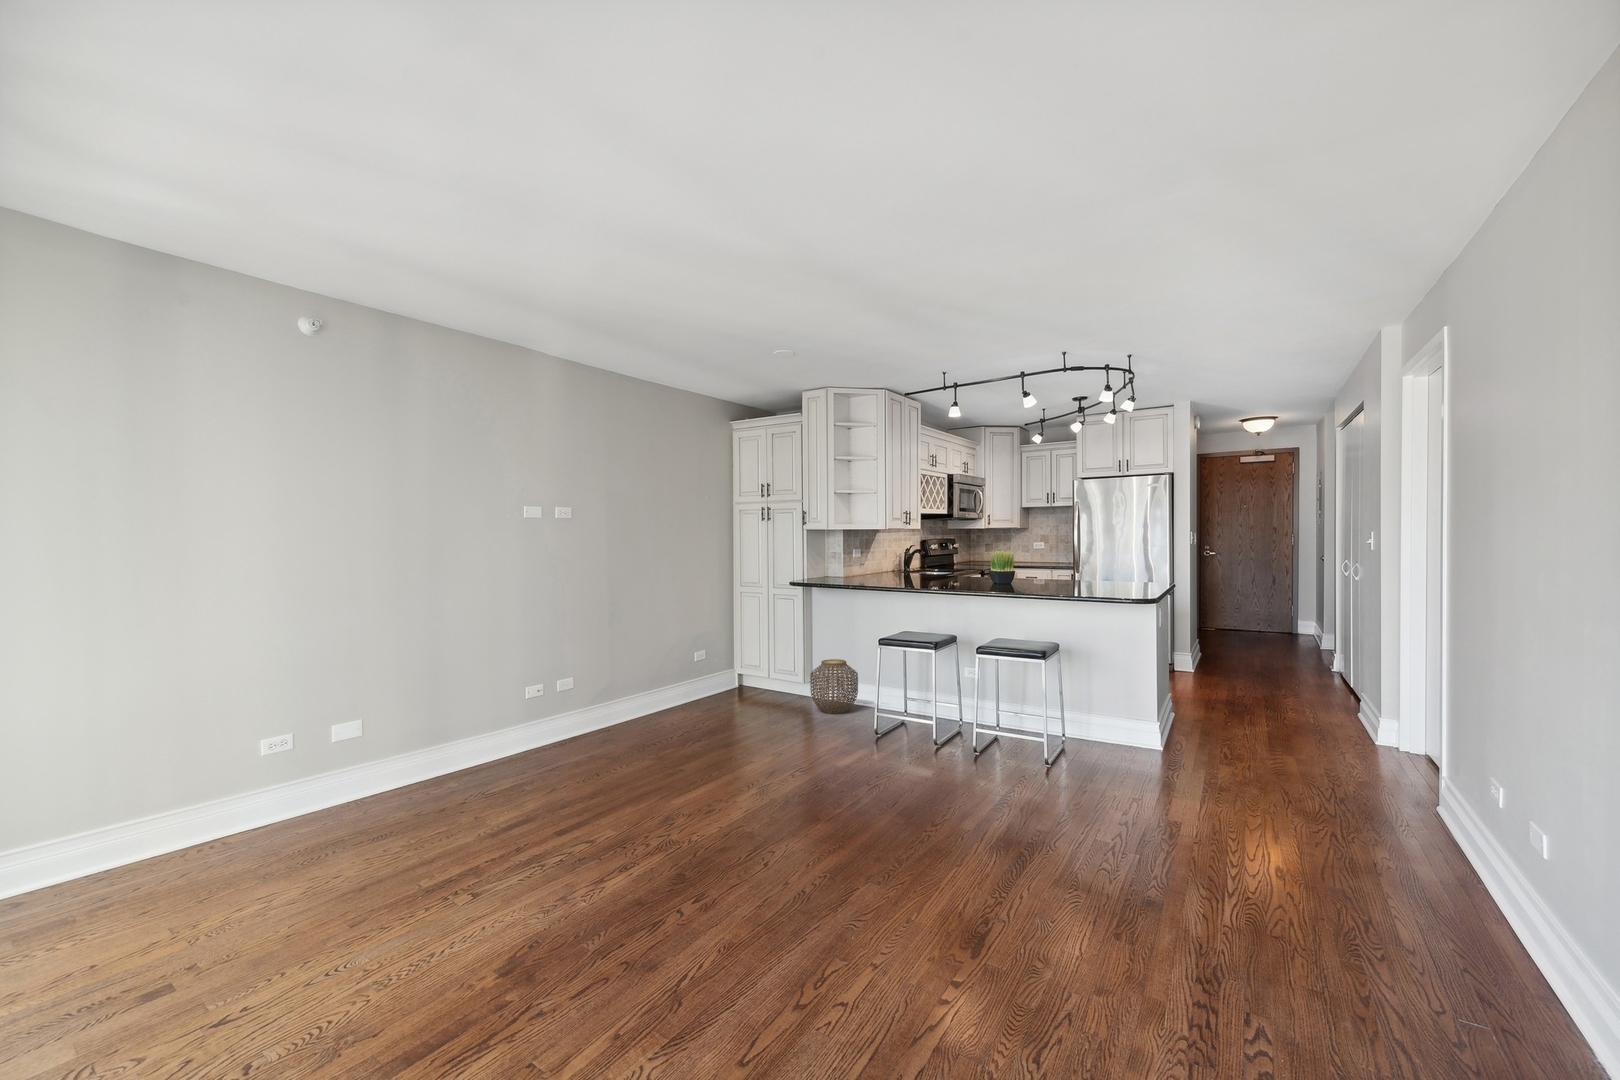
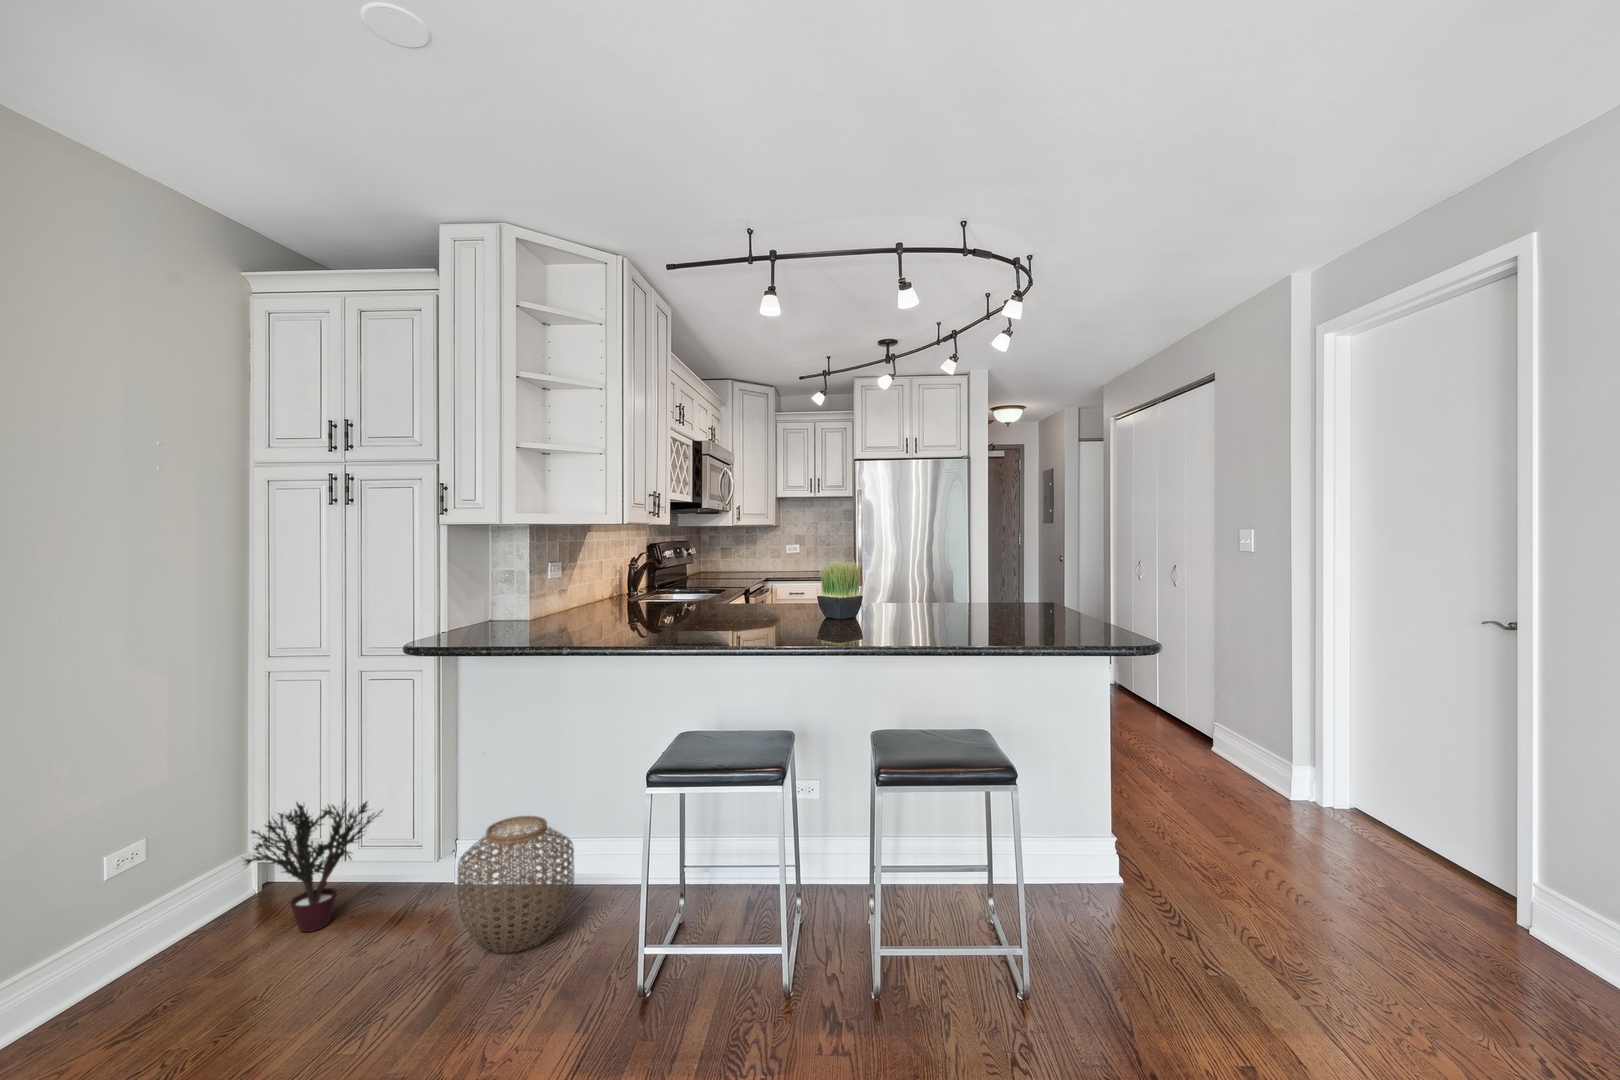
potted plant: none [731,647,782,701] -> present [244,801,382,932]

